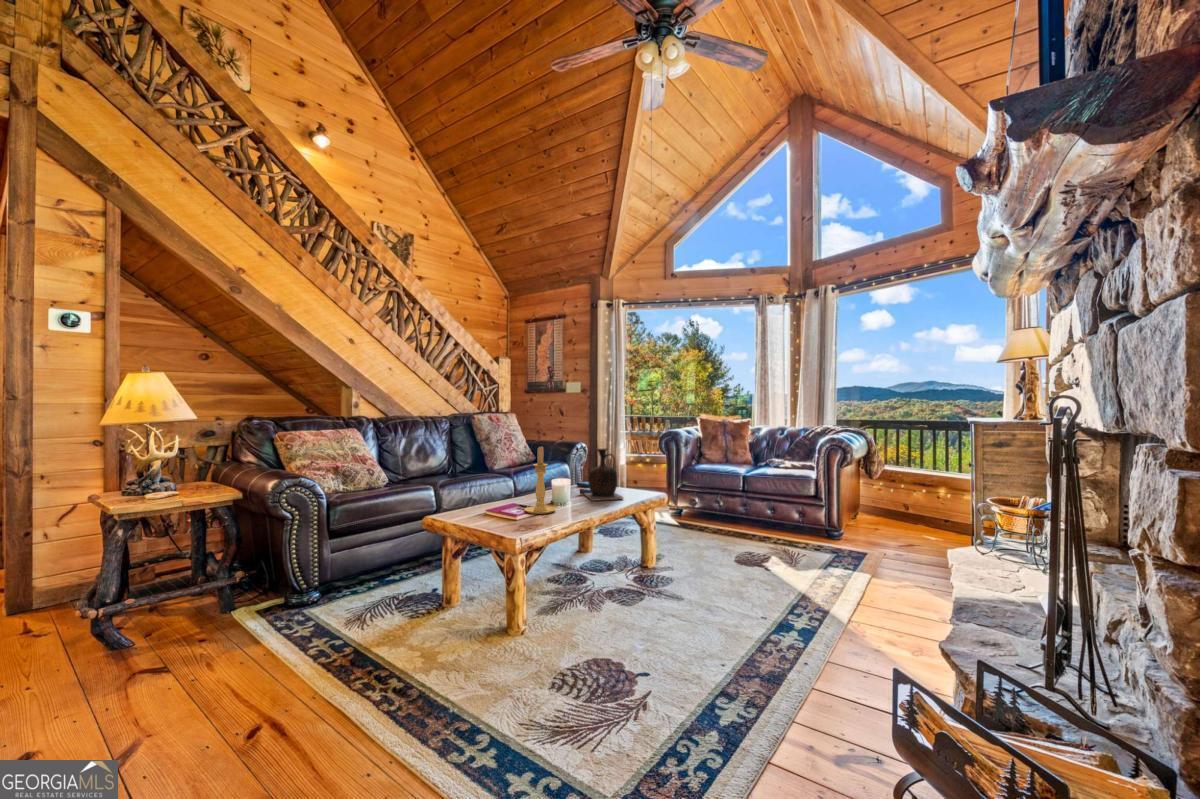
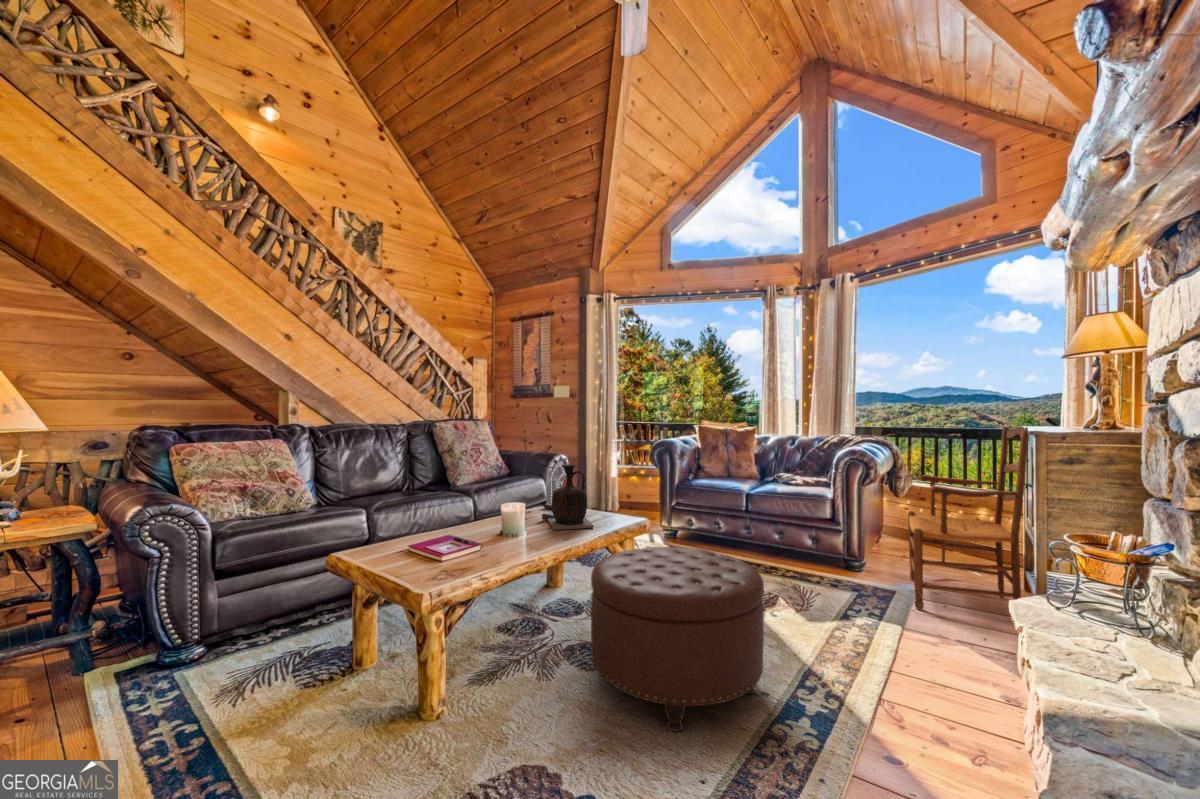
armchair: none [877,417,970,572] -> present [908,426,1029,611]
candle holder: present [525,447,556,514] -> none [462,463,502,550]
ottoman: none [631,511,763,638] -> present [591,547,764,732]

